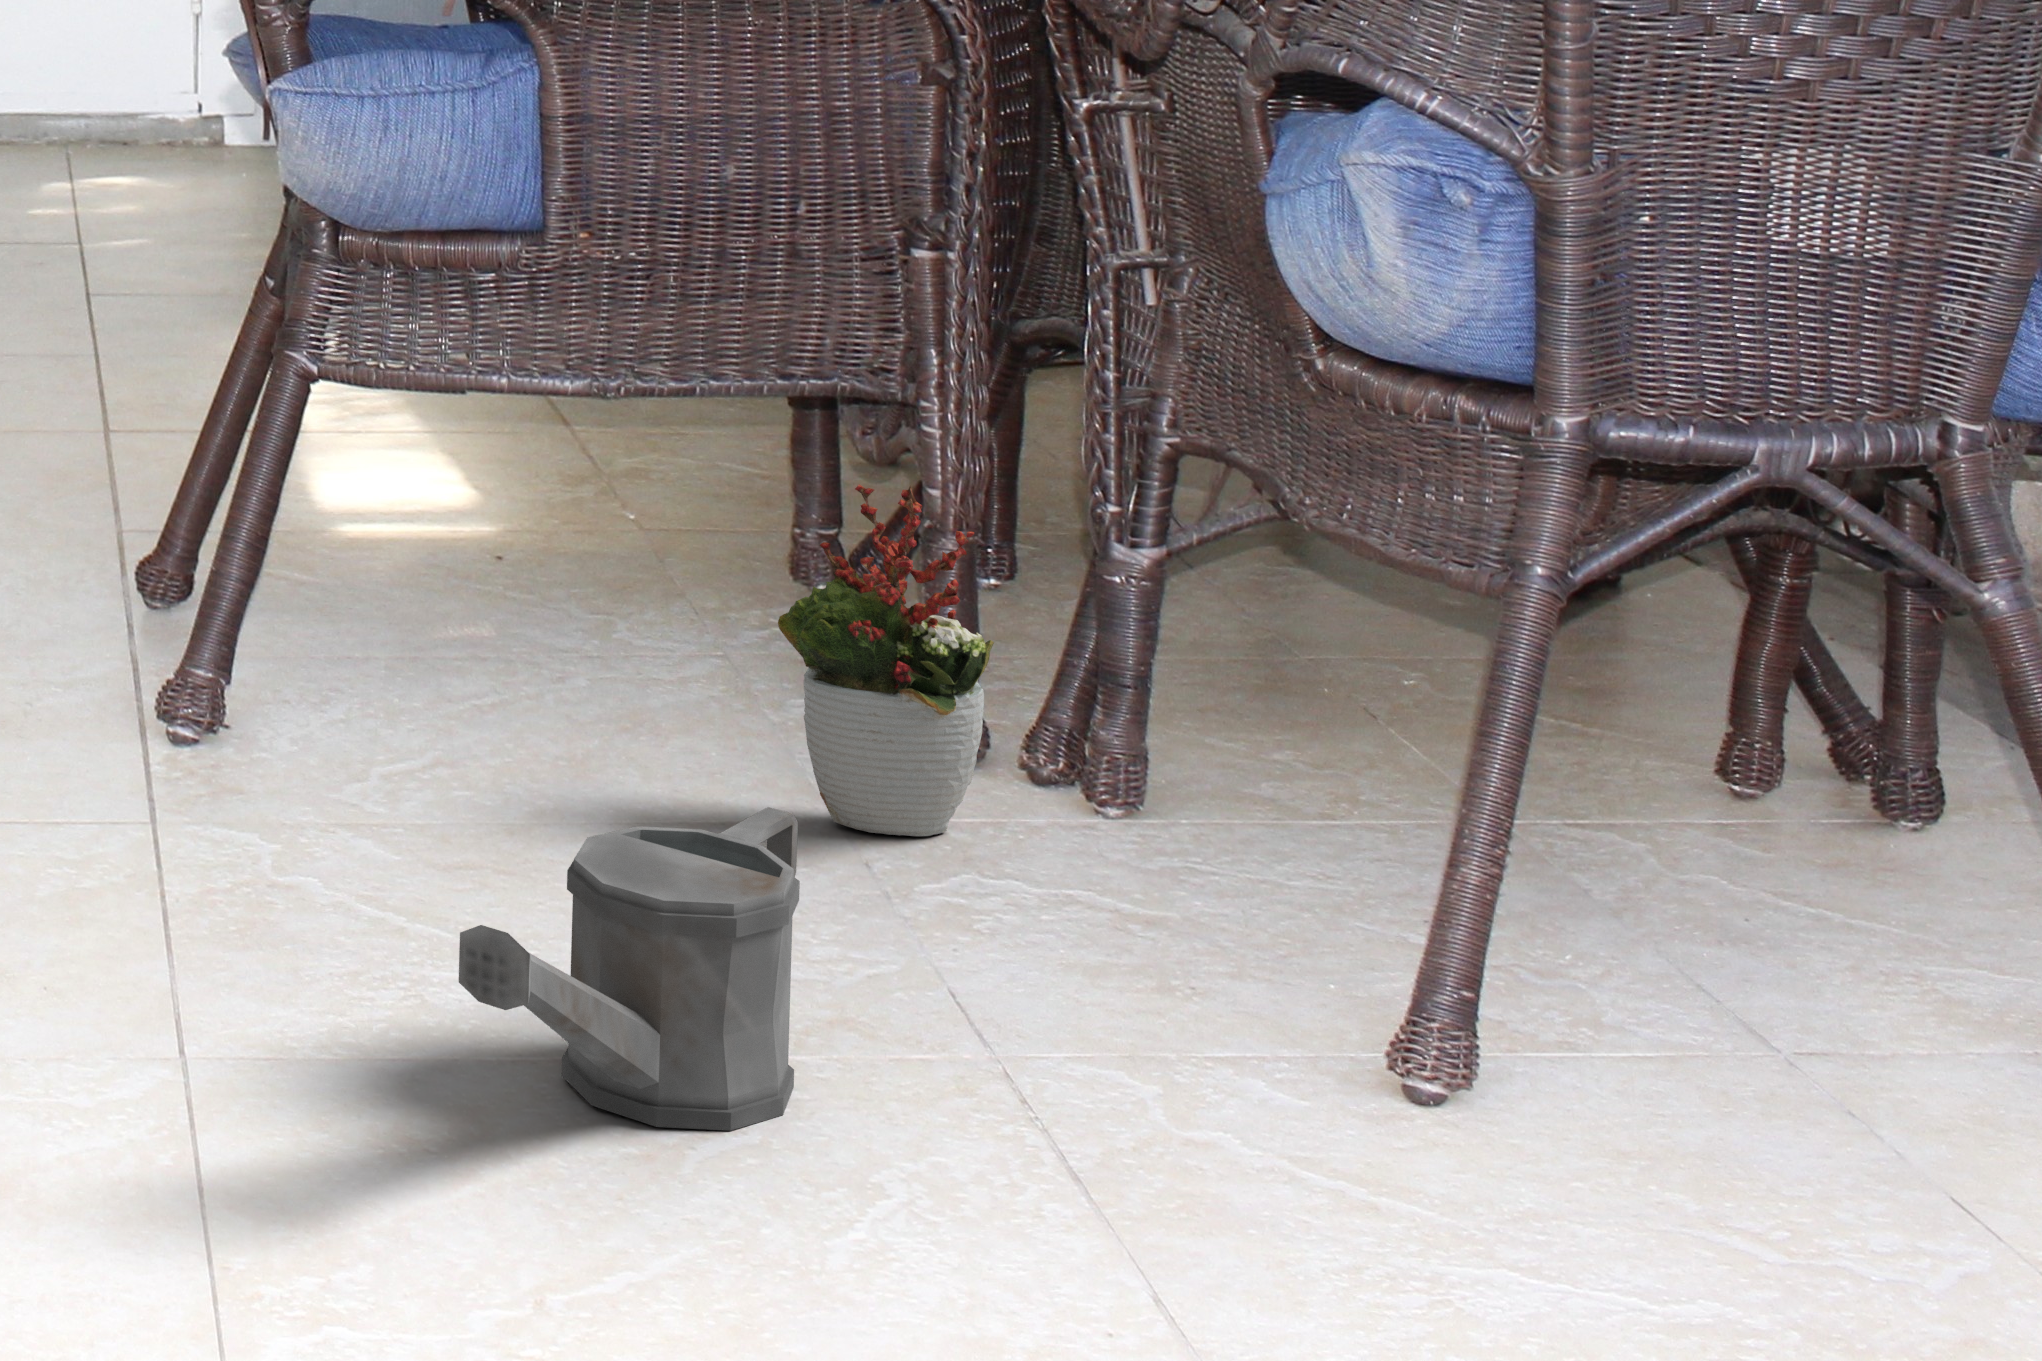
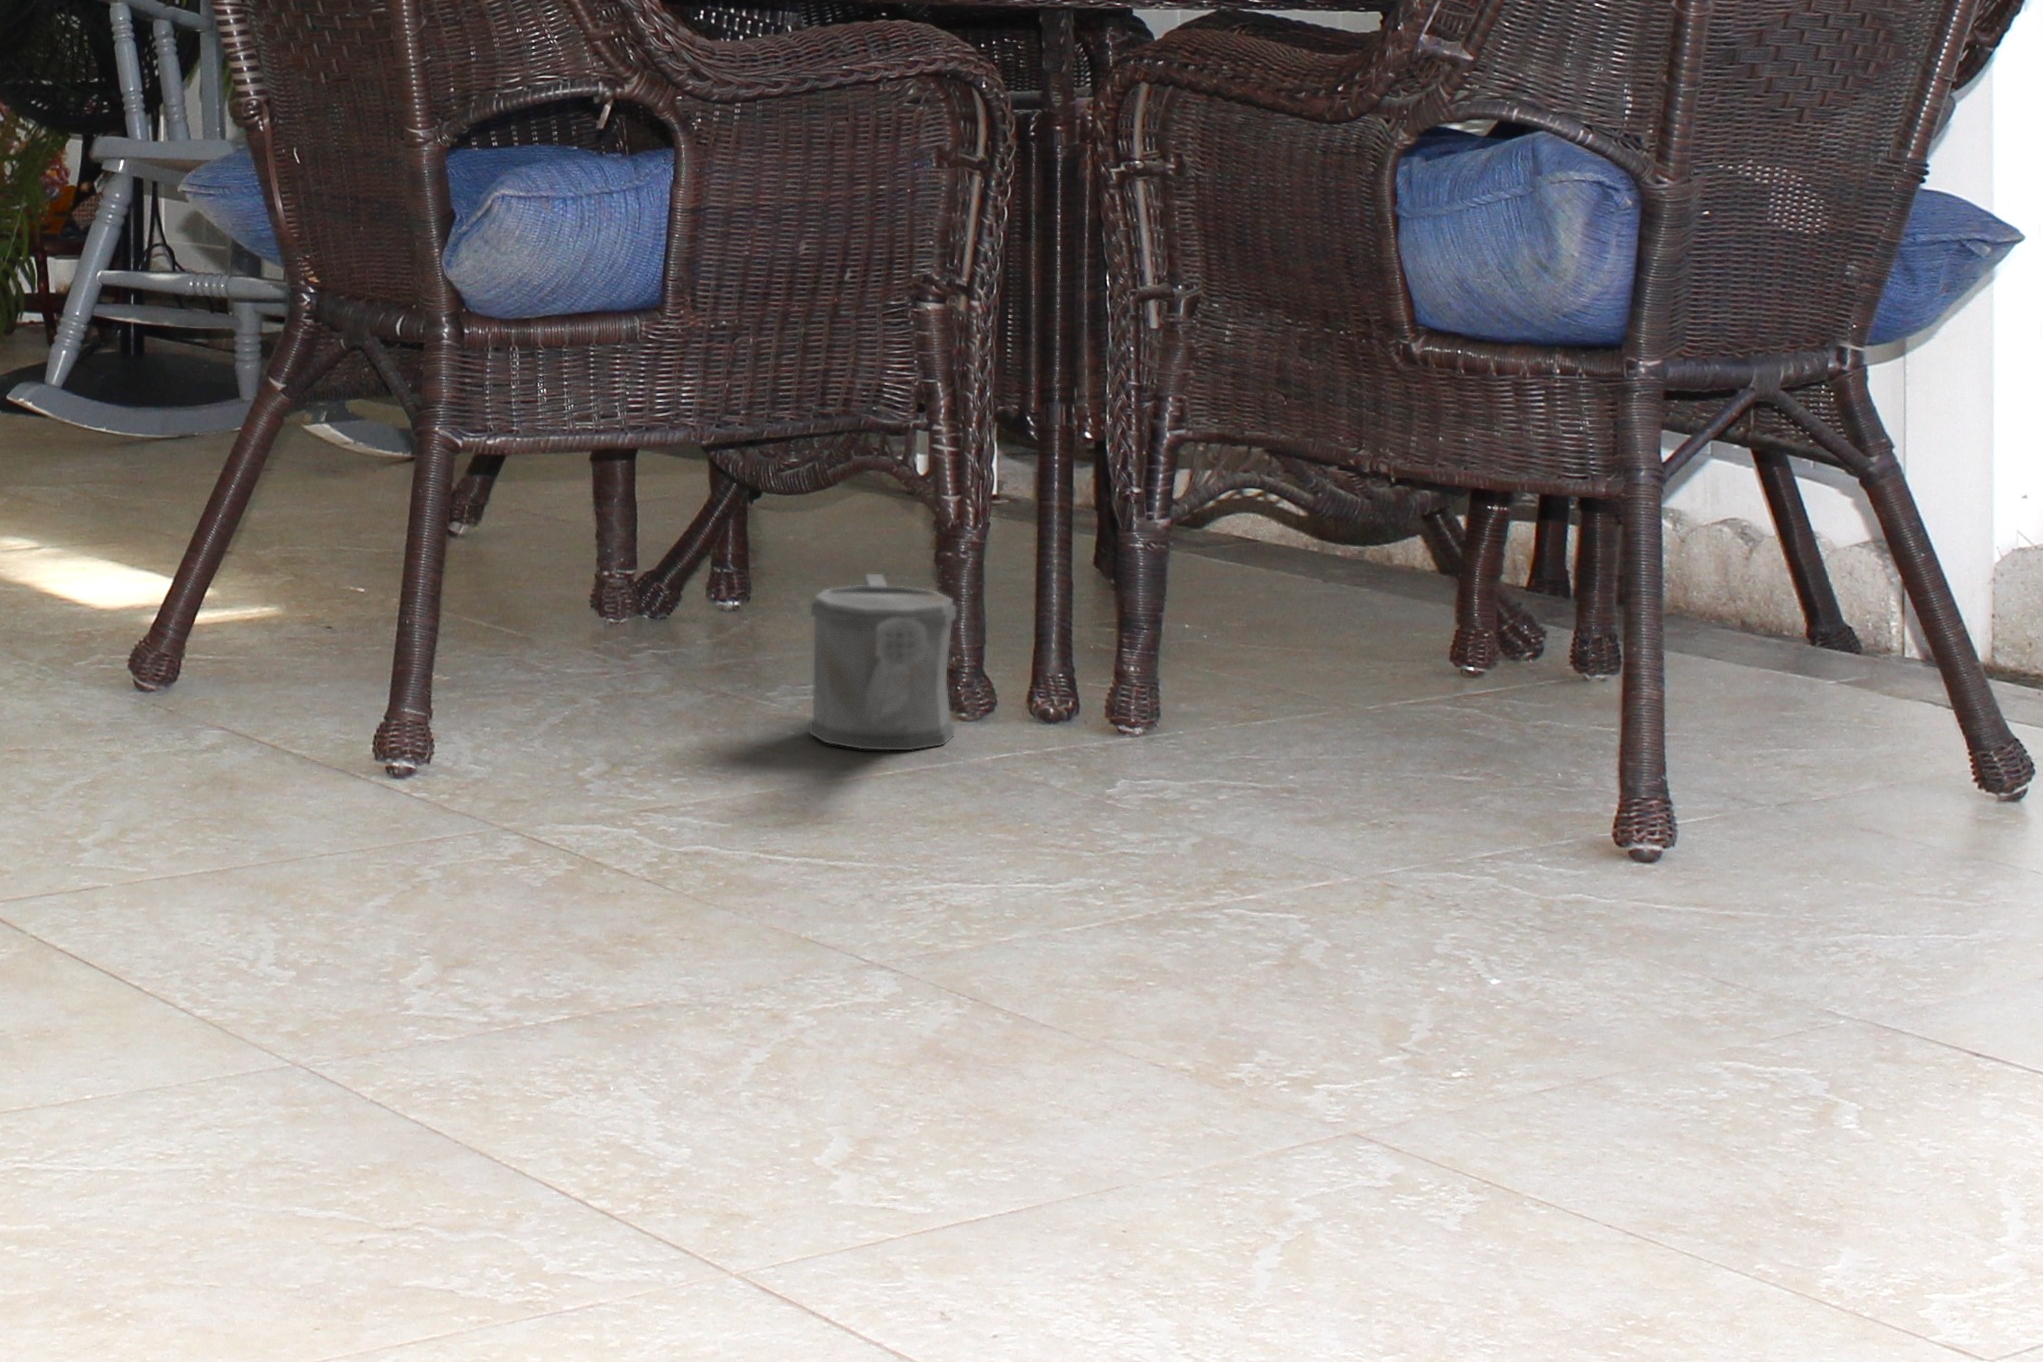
decorative plant: present [778,485,994,836] -> none [695,400,821,636]

